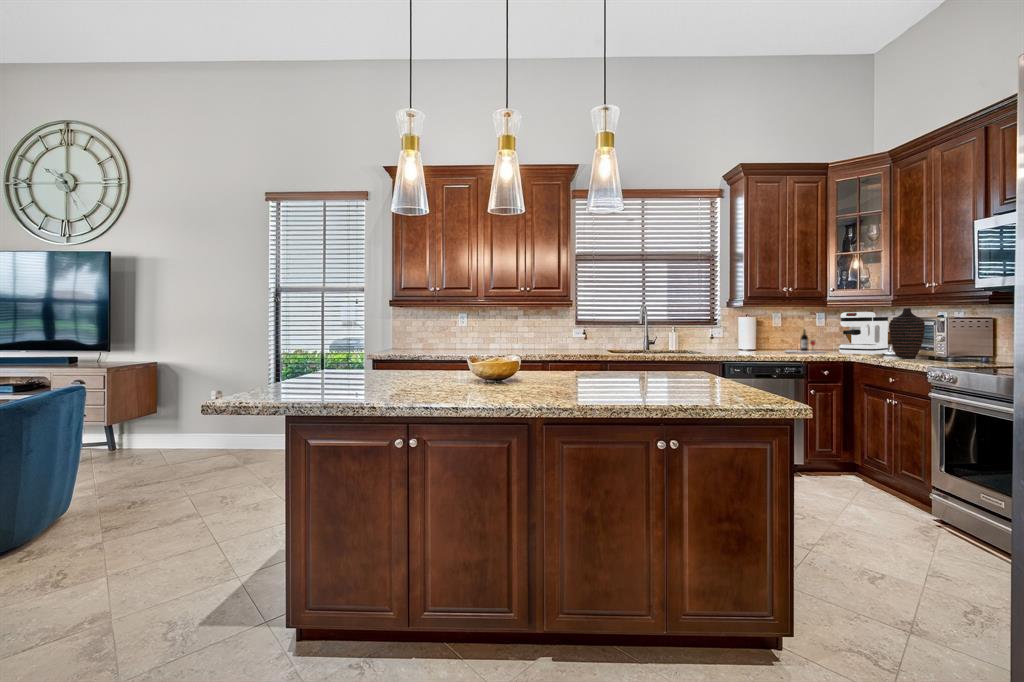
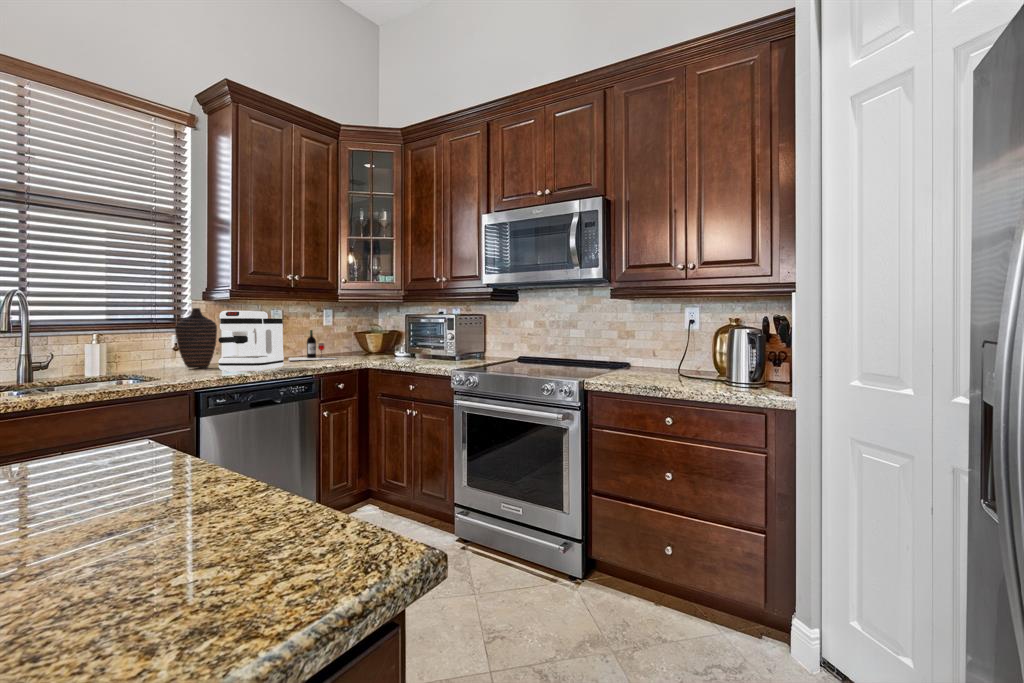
decorative vase: present [889,308,925,358] -> present [175,308,217,368]
coffee maker: present [839,312,888,355] -> present [218,311,284,372]

